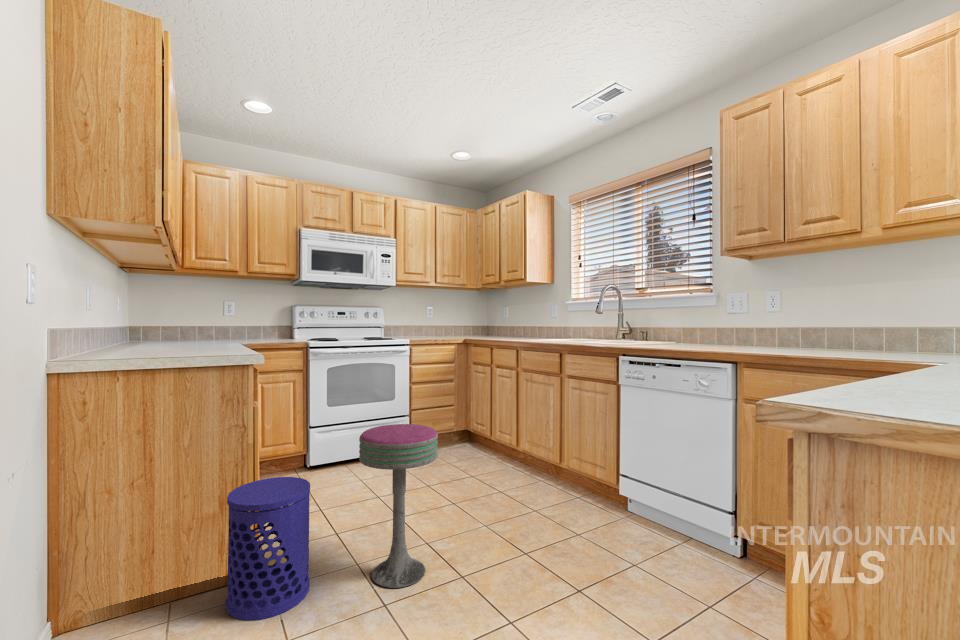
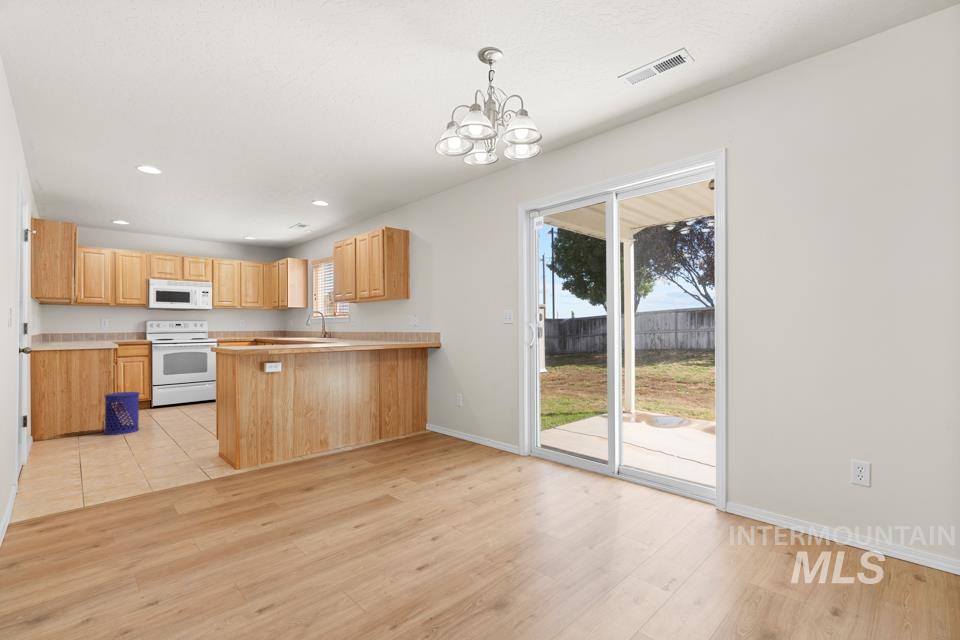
bar stool: present [359,424,438,588] -> none [160,373,194,429]

